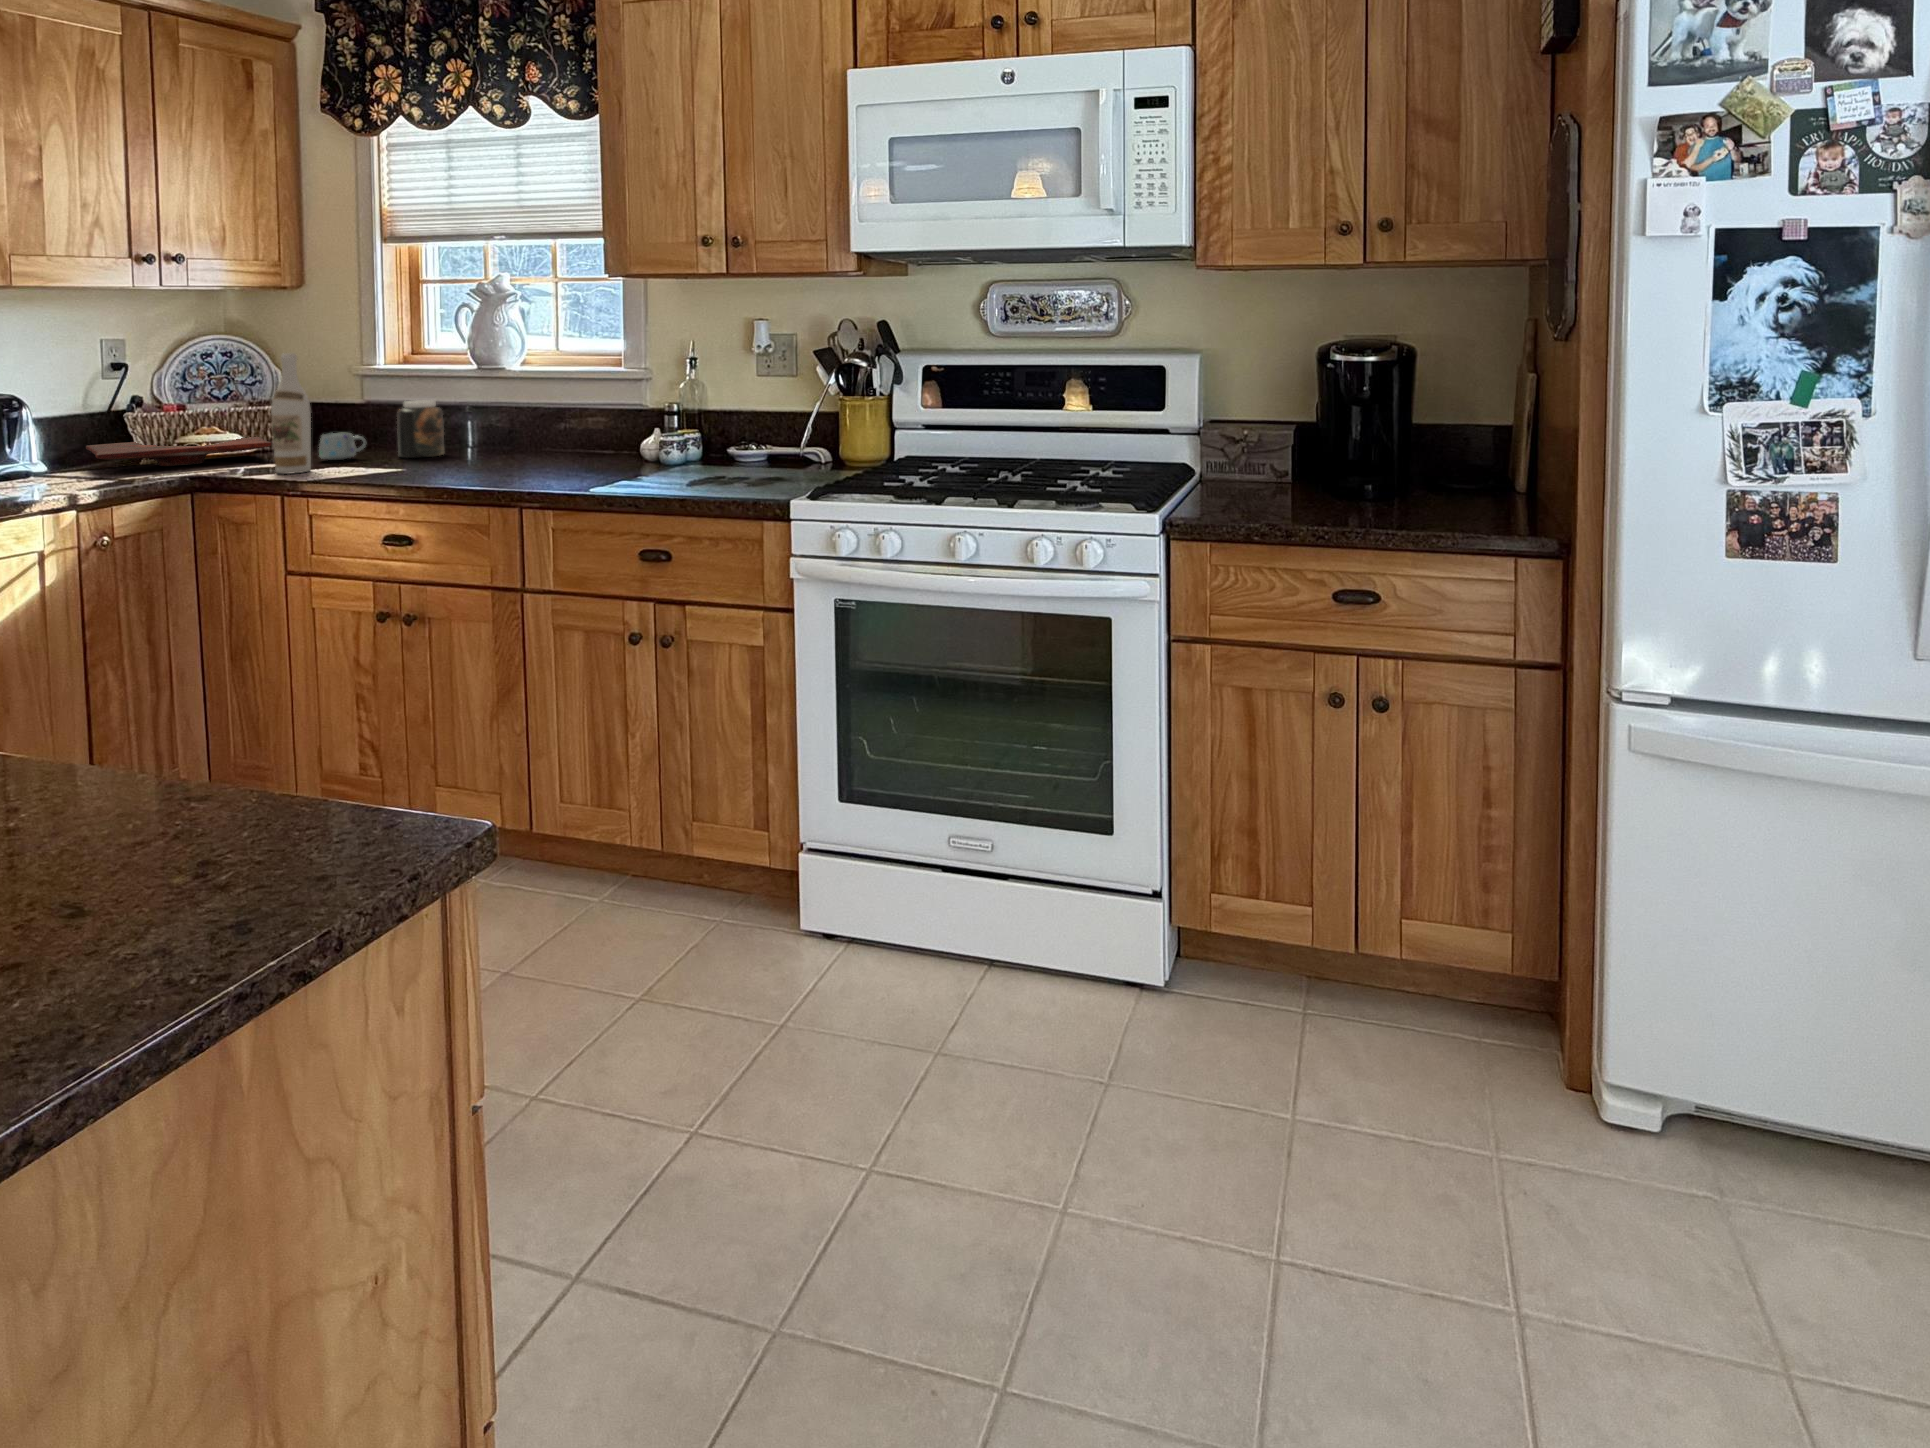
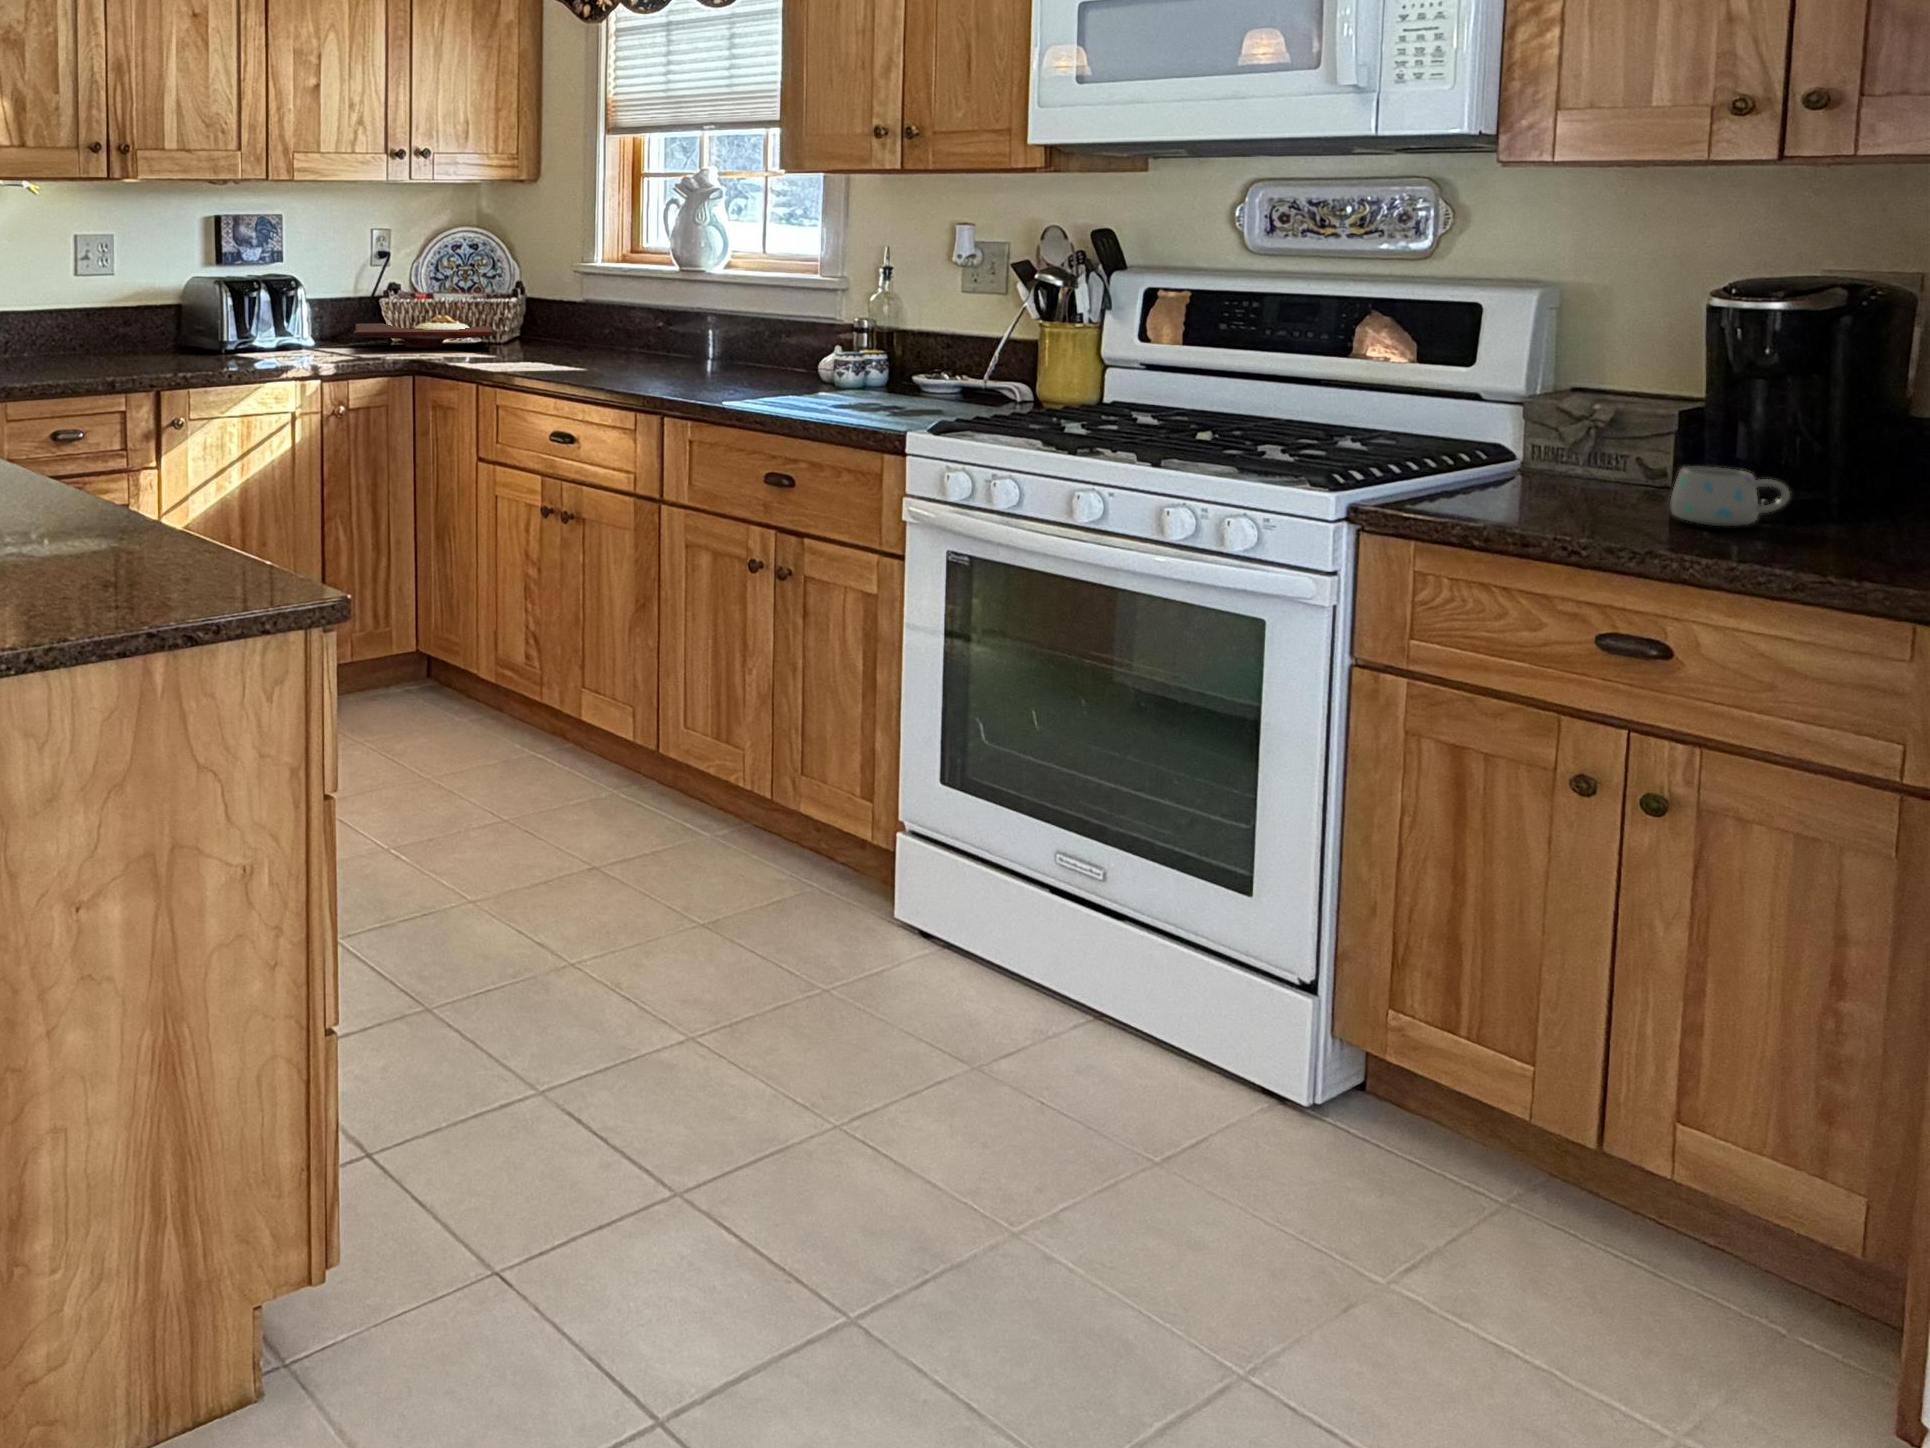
wine bottle: present [271,353,311,474] -> none [481,246,514,362]
jar: present [397,400,444,458] -> none [599,298,642,357]
mug: present [319,433,366,460] -> present [1670,467,1790,526]

